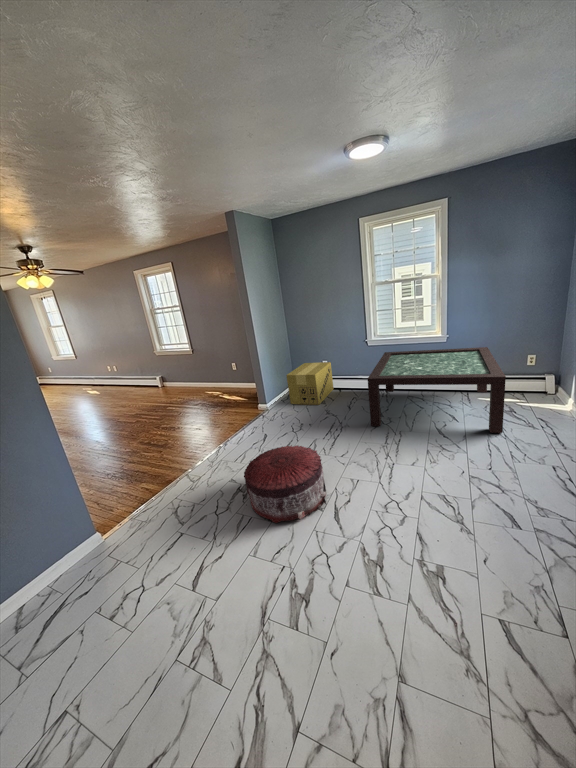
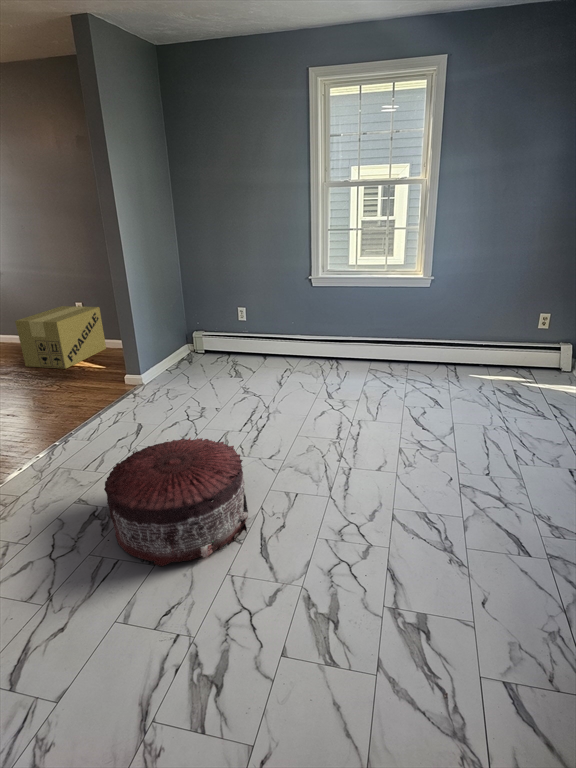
coffee table: present [368,347,506,433] -> none [315,301,511,425]
cardboard box: present [286,362,333,405] -> present [15,306,106,369]

